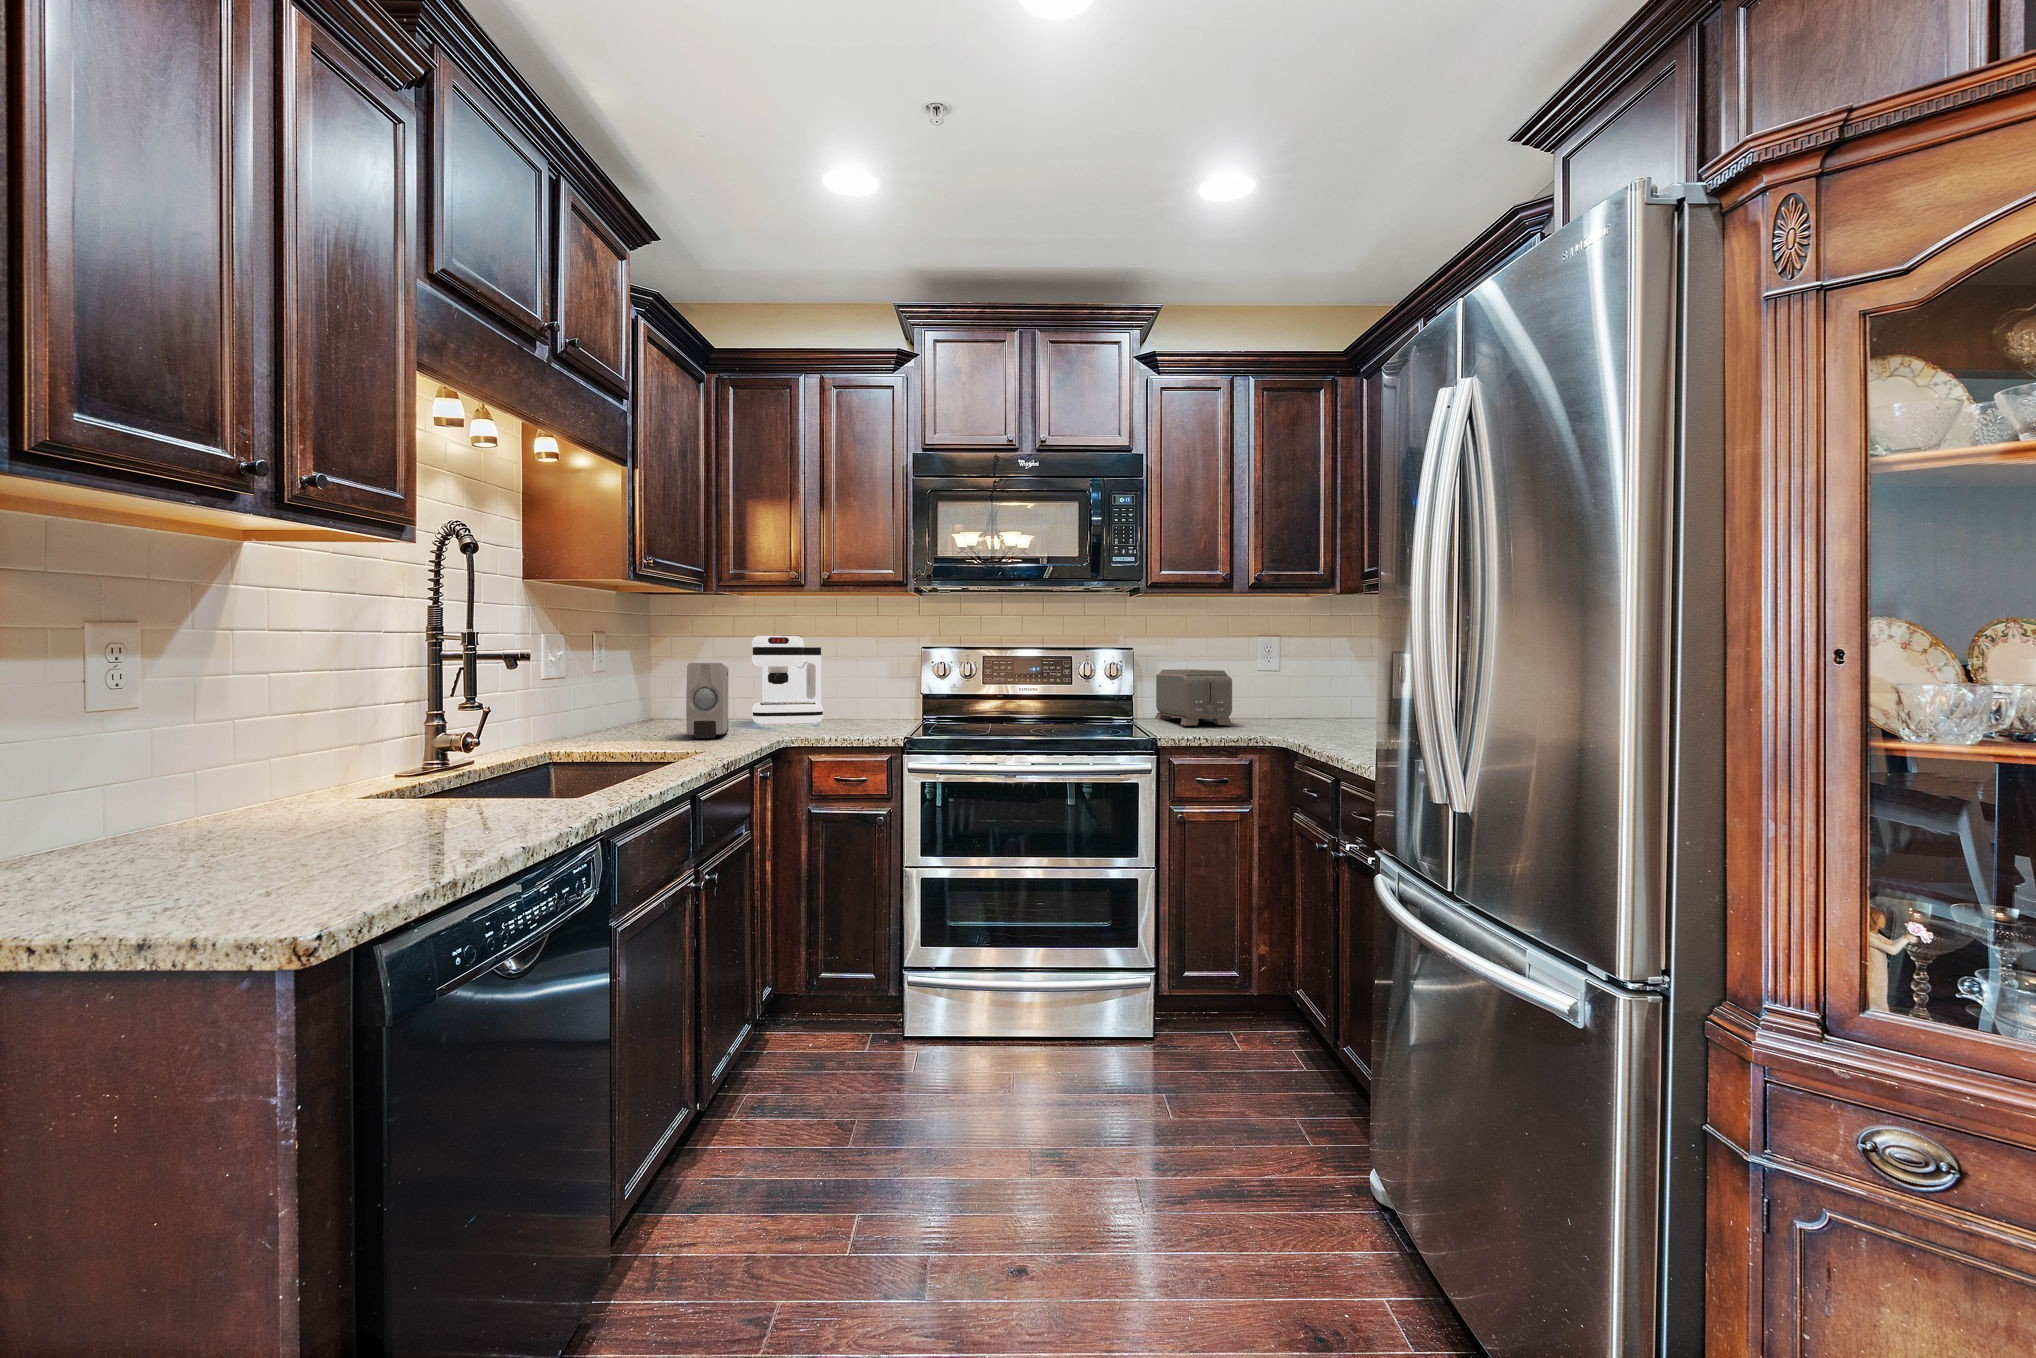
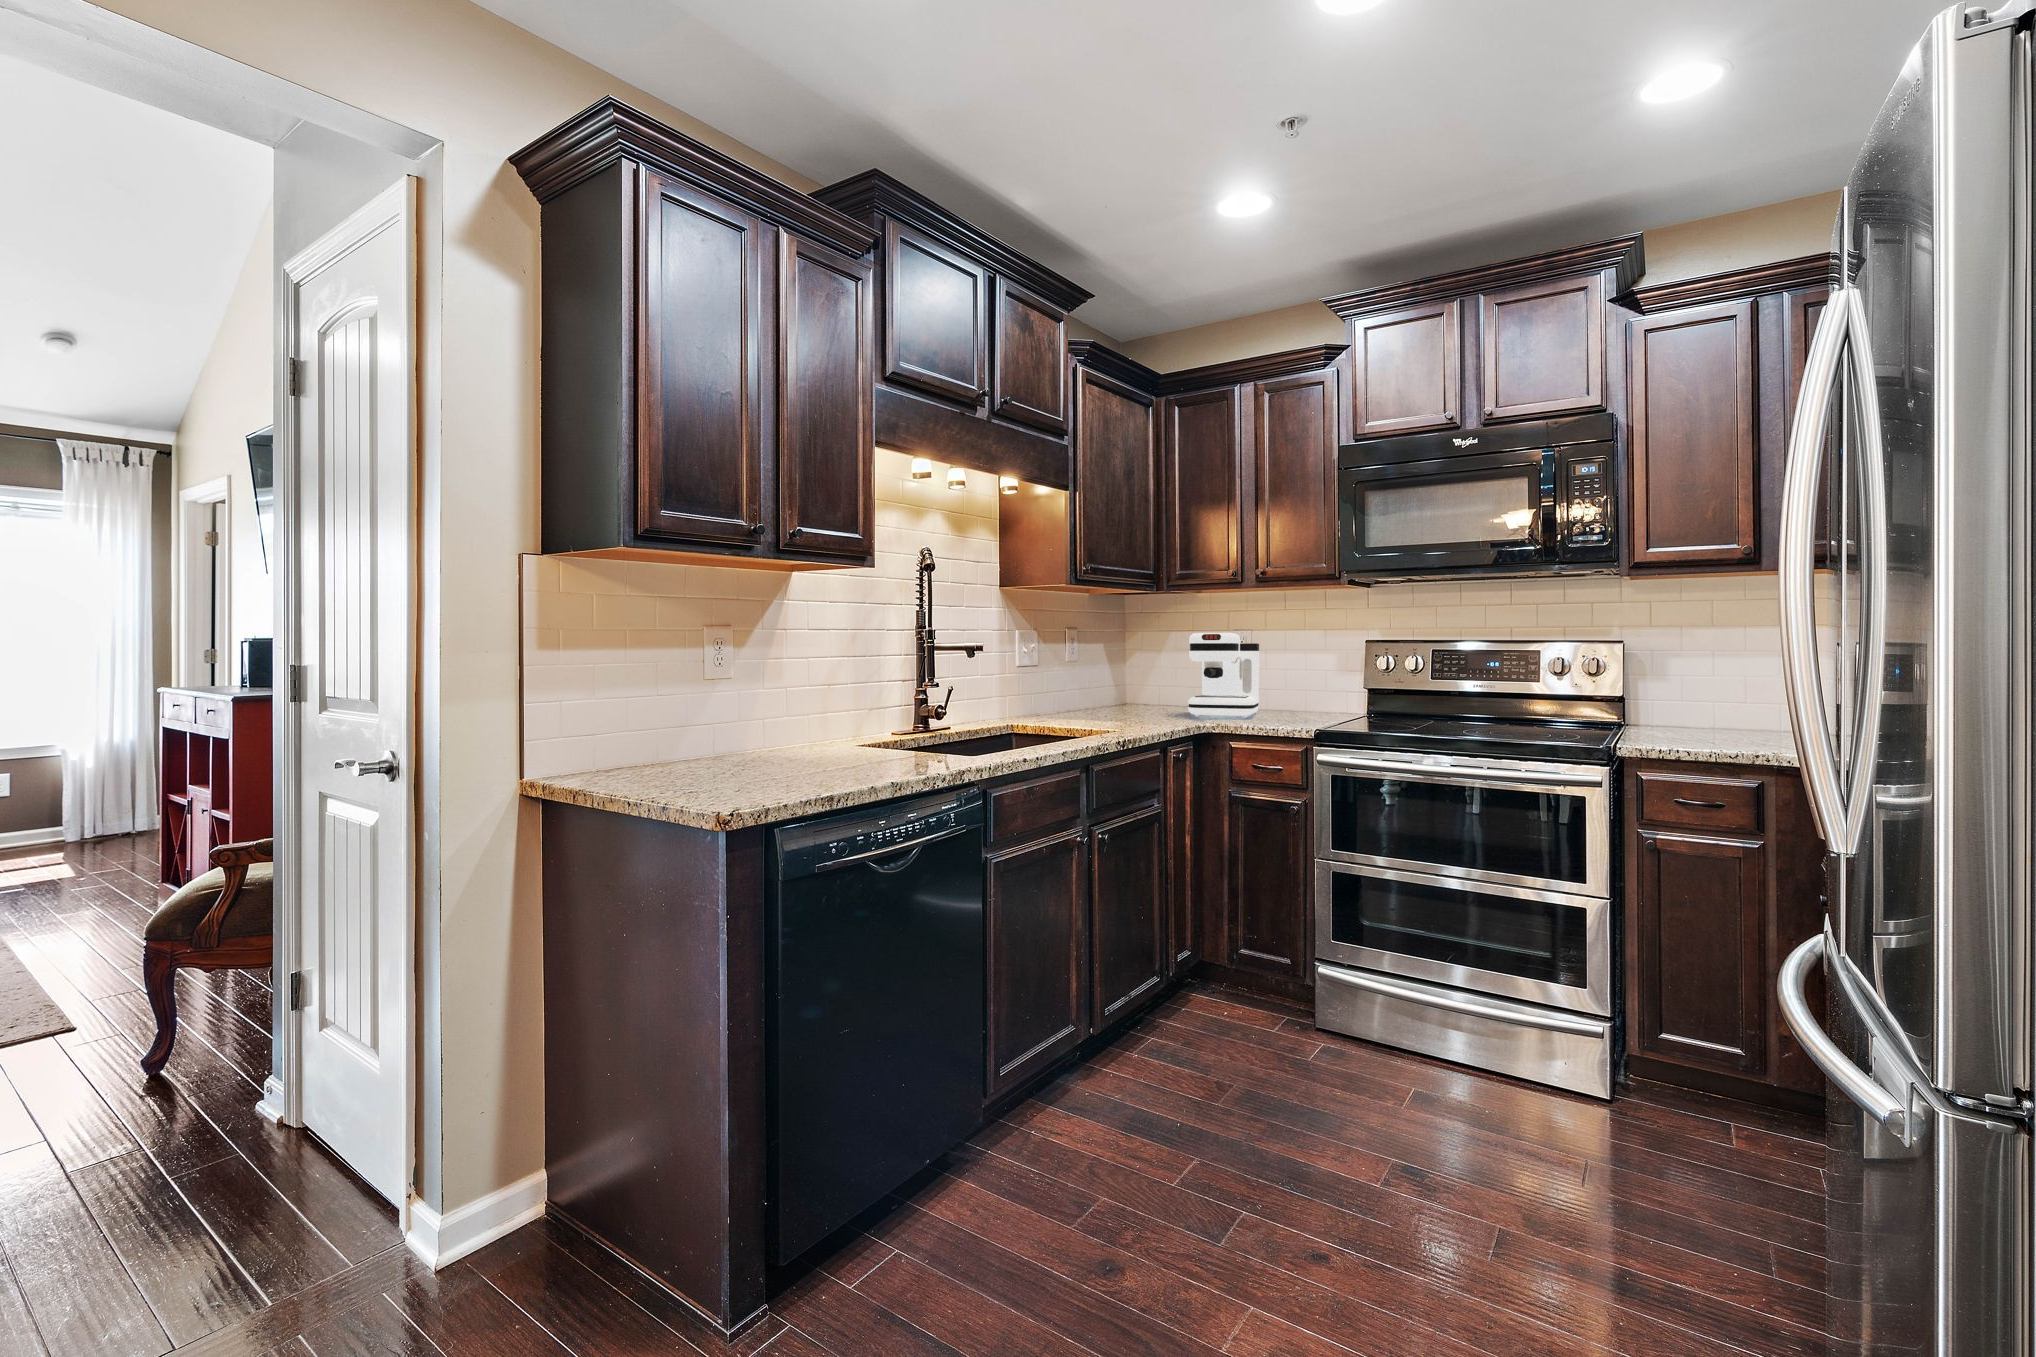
soap dispenser: present [686,663,728,738] -> none [1120,658,1162,725]
toaster: present [1155,669,1232,725] -> none [1655,668,1755,738]

